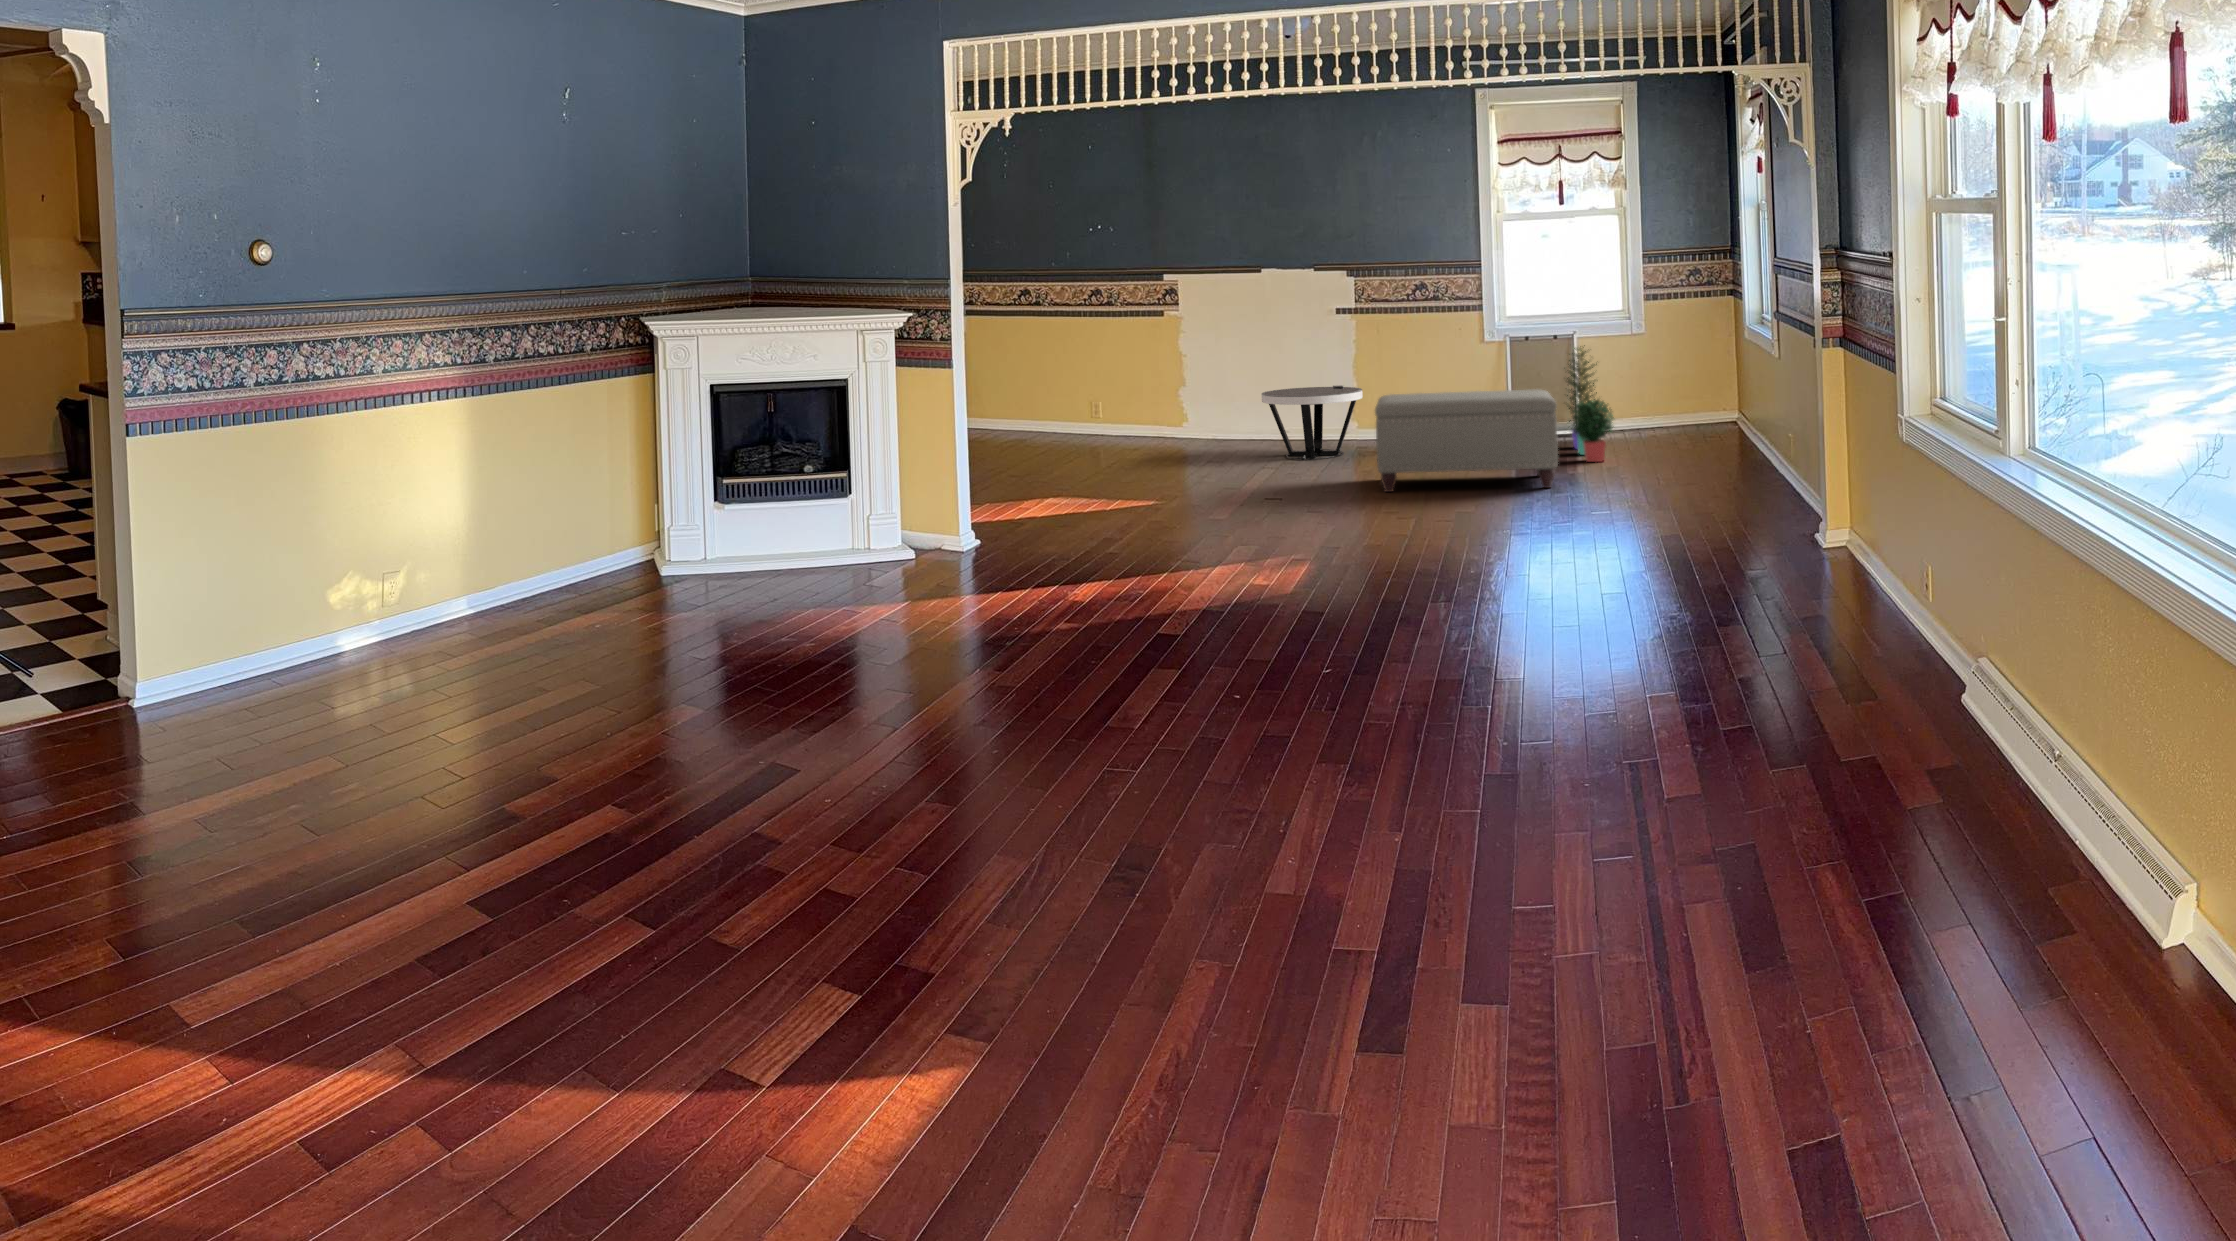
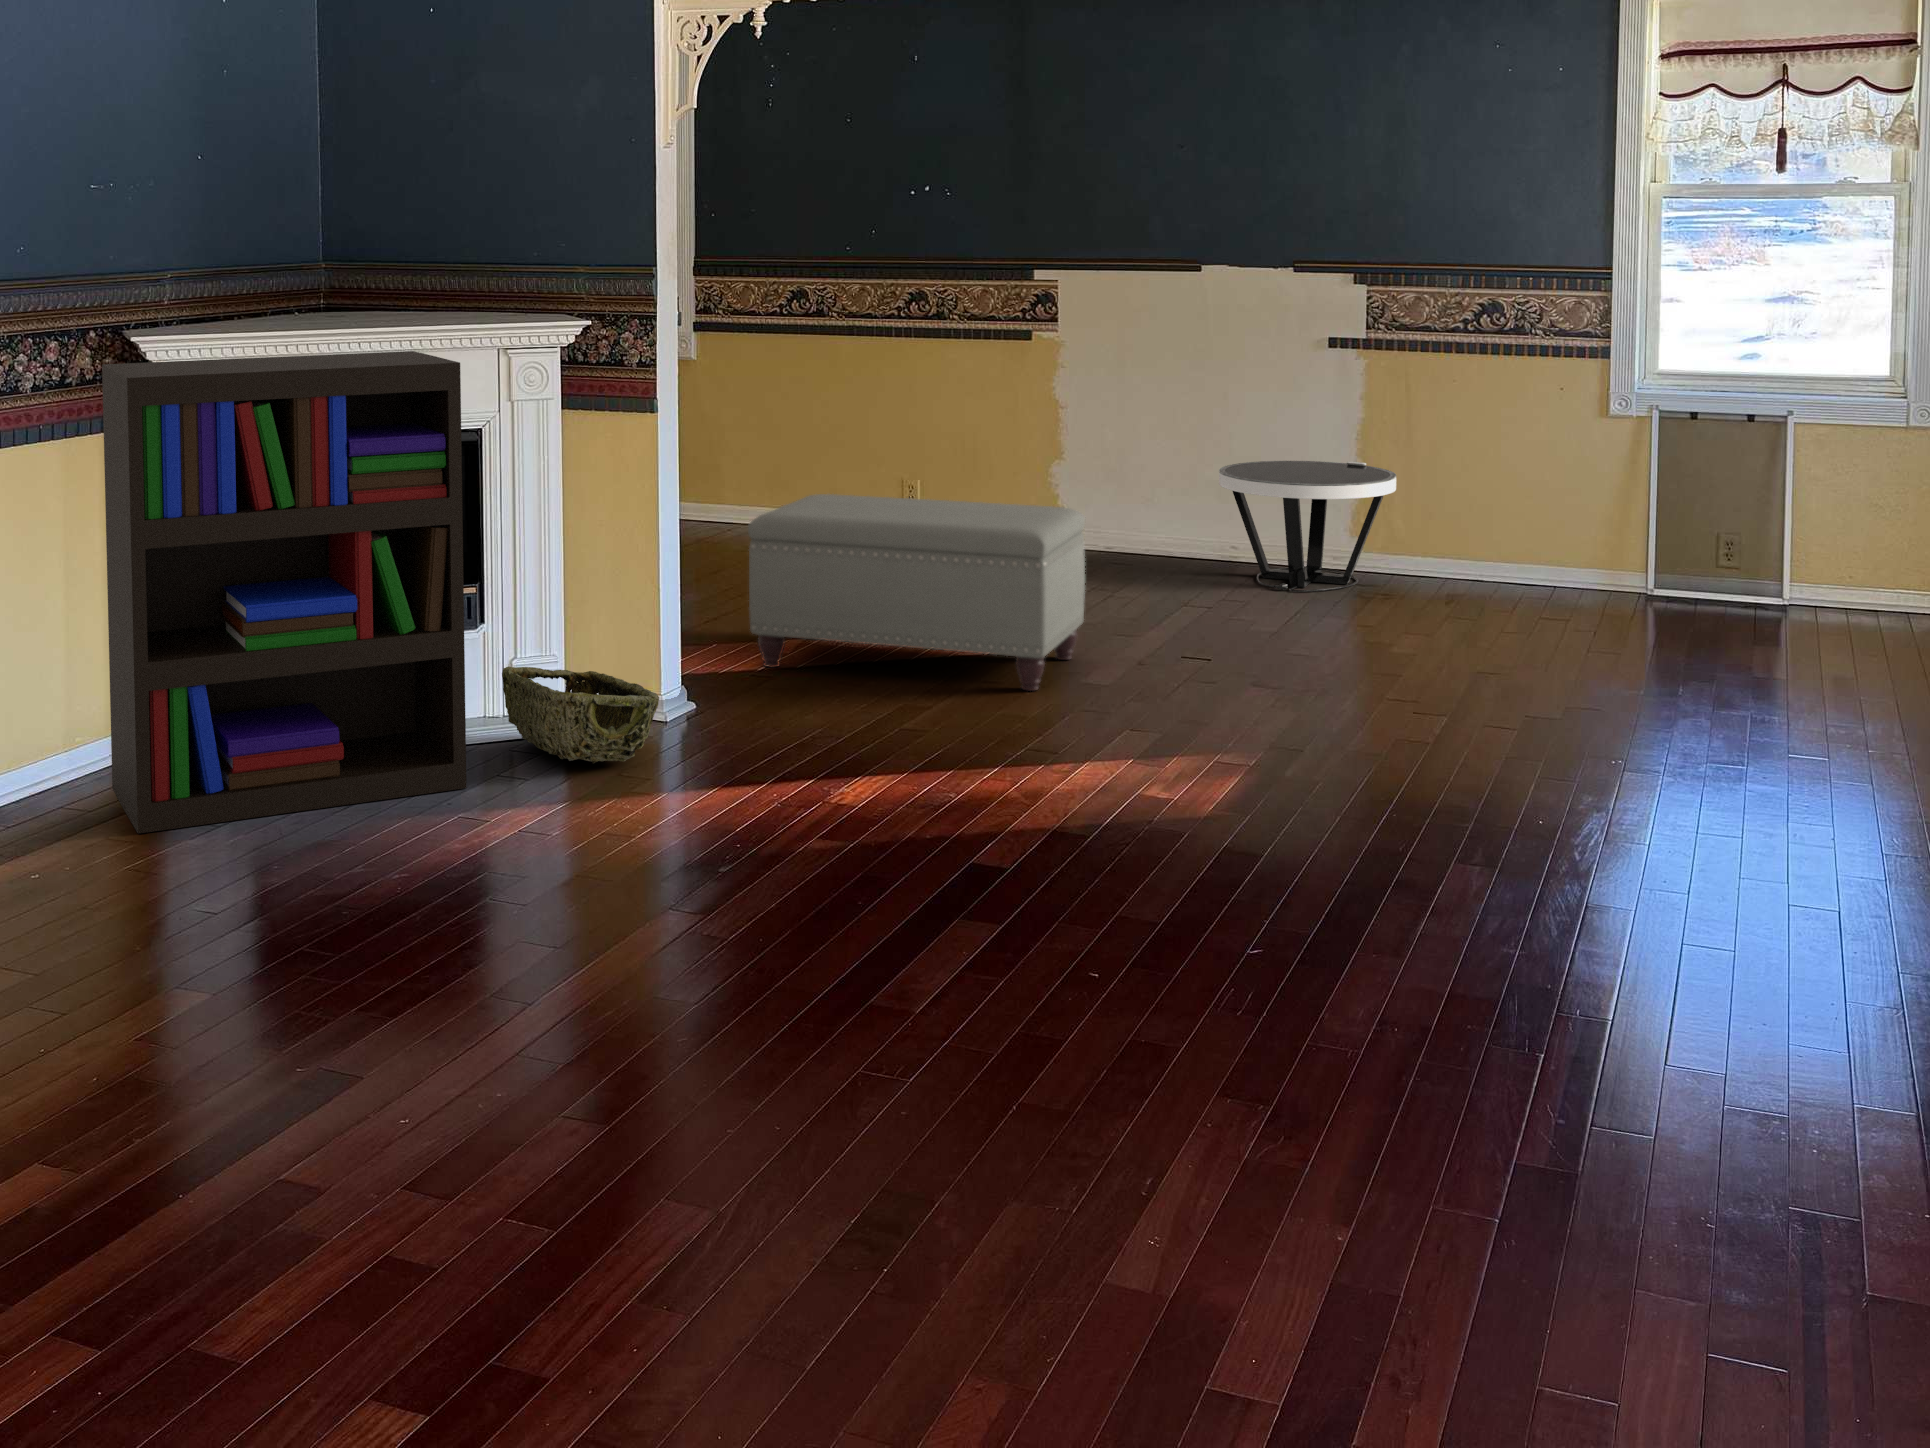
bookshelf: none [636,322,877,605] -> present [102,351,467,834]
potted plant: present [1564,345,1614,462] -> none [1770,426,1875,656]
ottoman: present [1375,389,1558,492] -> present [748,494,1085,691]
woven basket: none [881,508,982,556] -> present [502,667,659,764]

